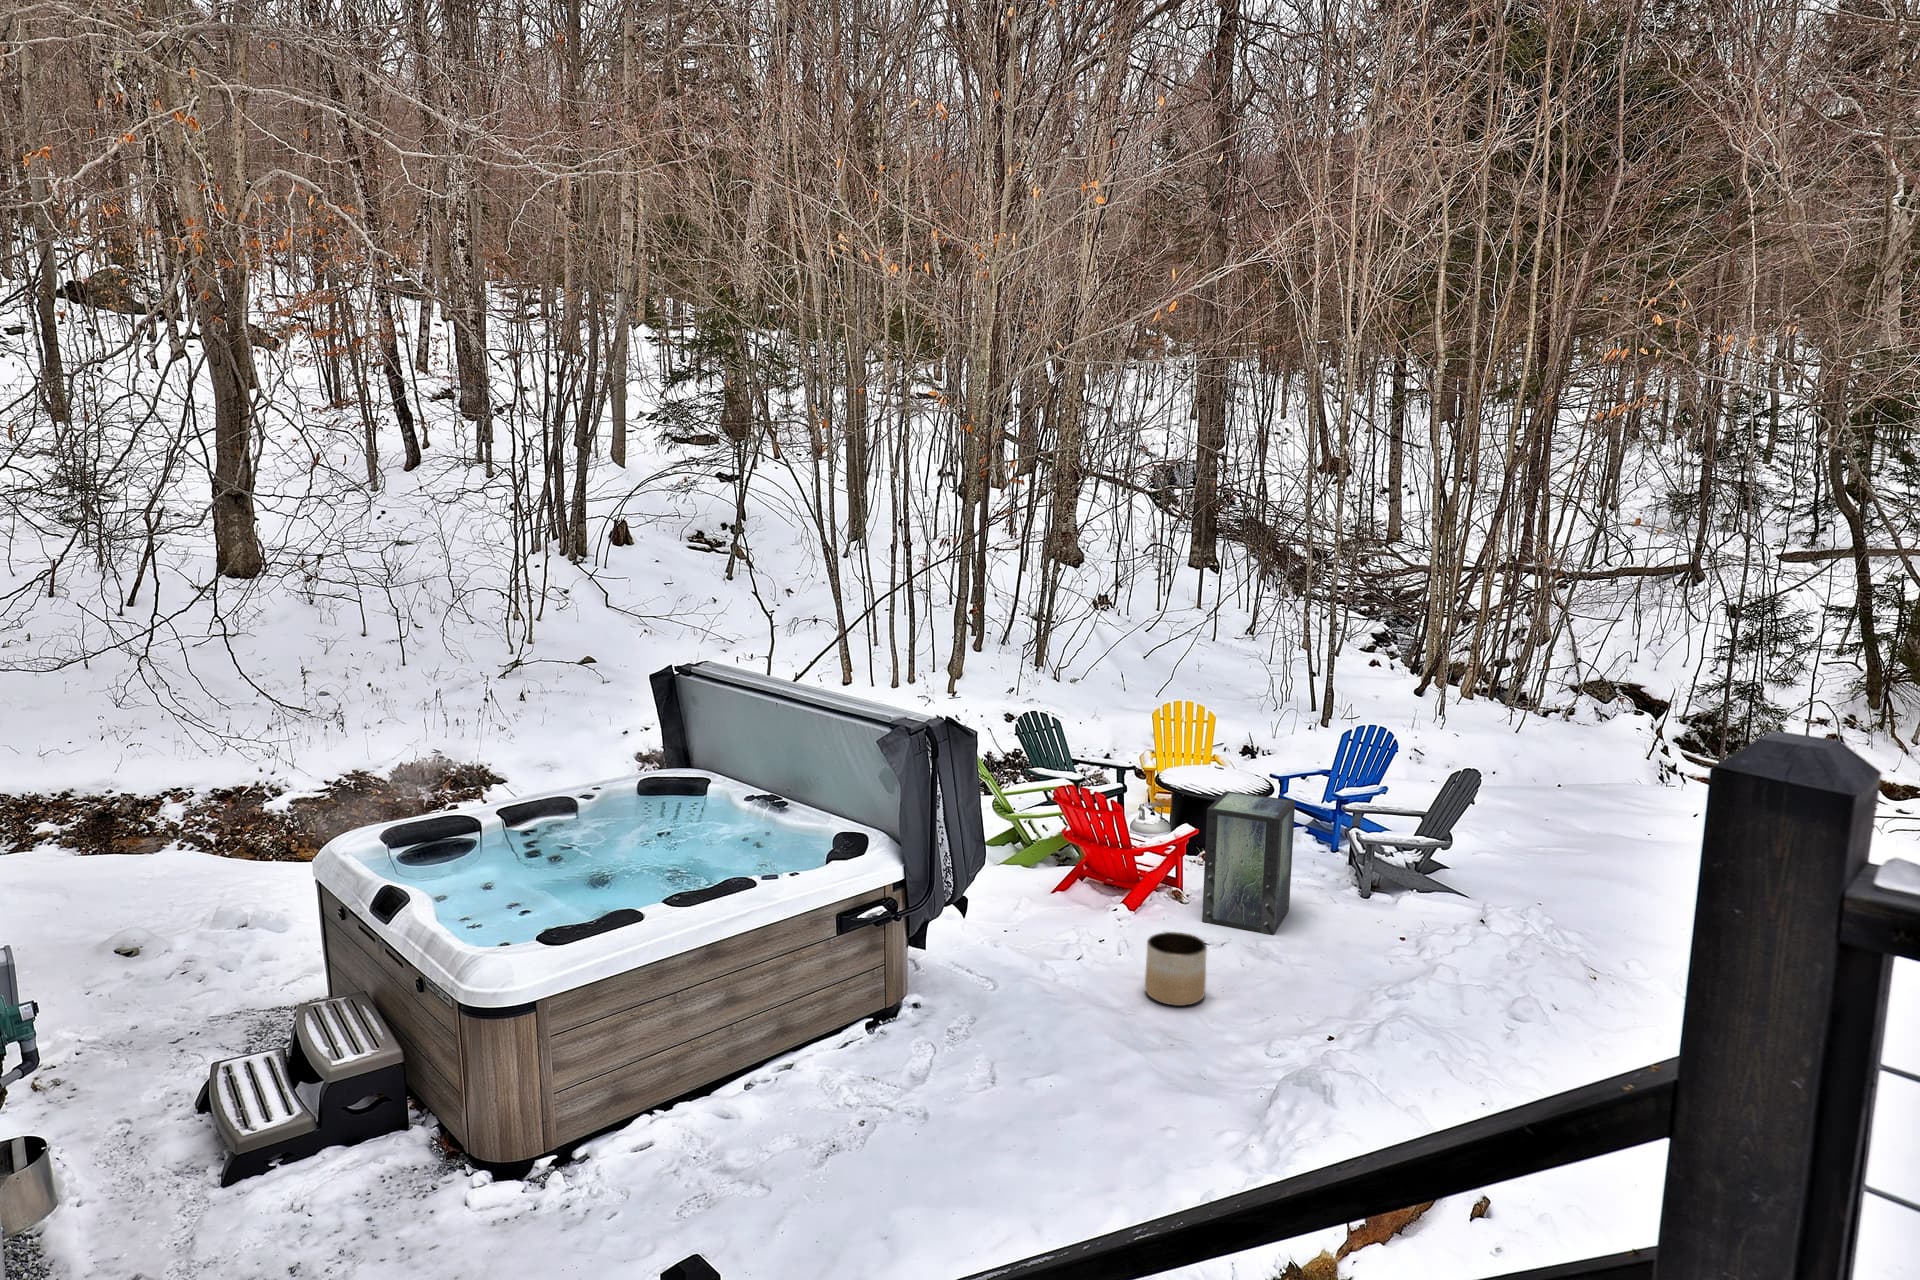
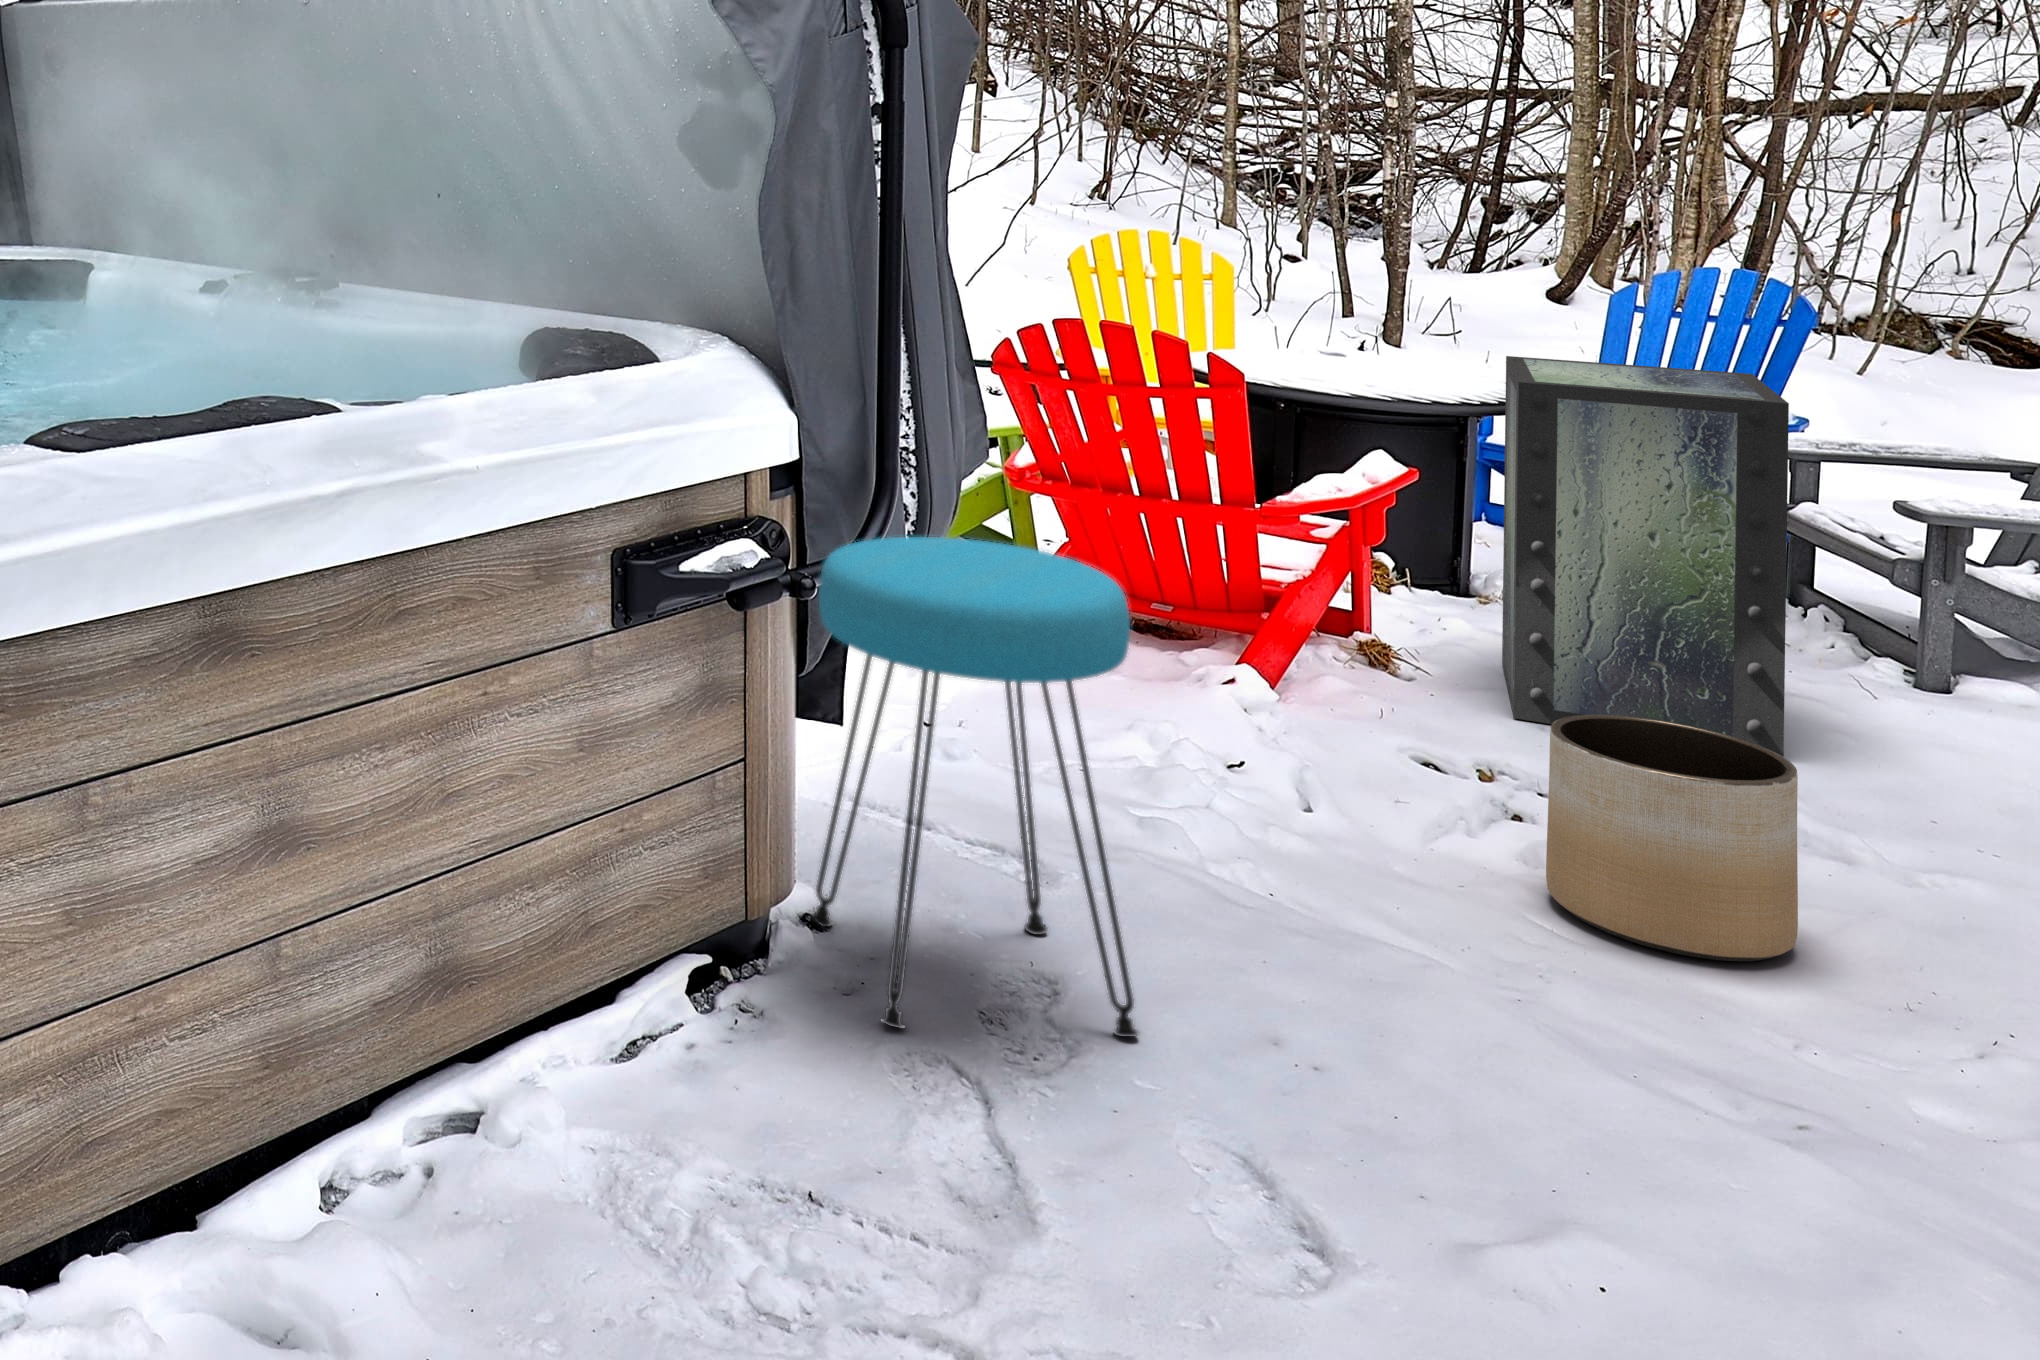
stool: none [909,890,995,1038] -> present [811,537,1139,1037]

